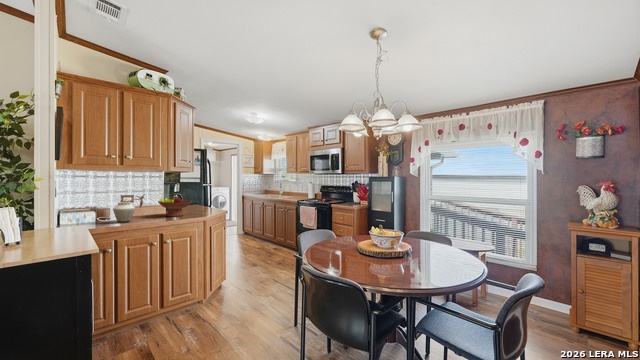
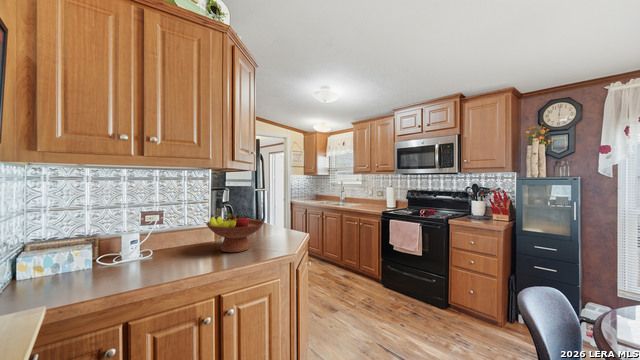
vase: present [113,195,144,223] -> none [122,212,185,276]

